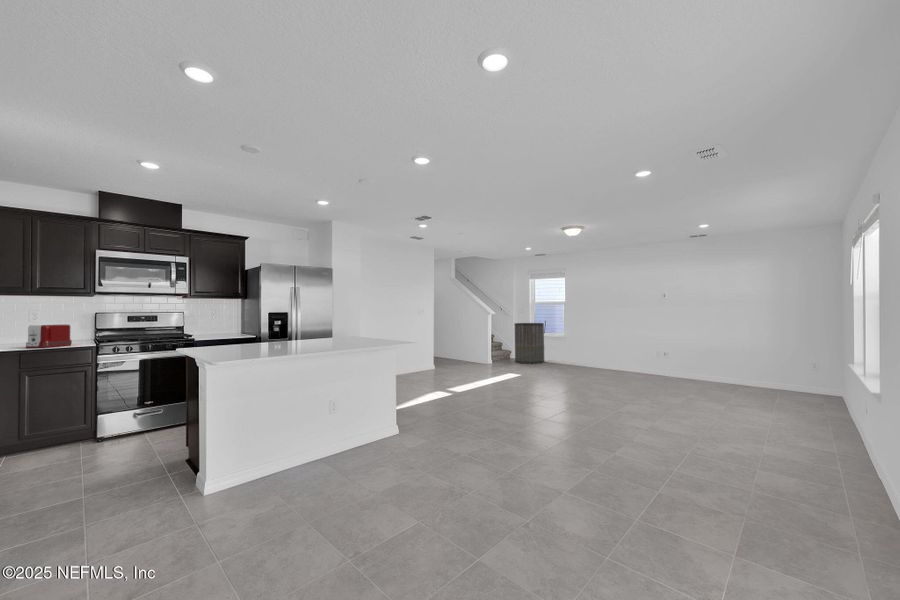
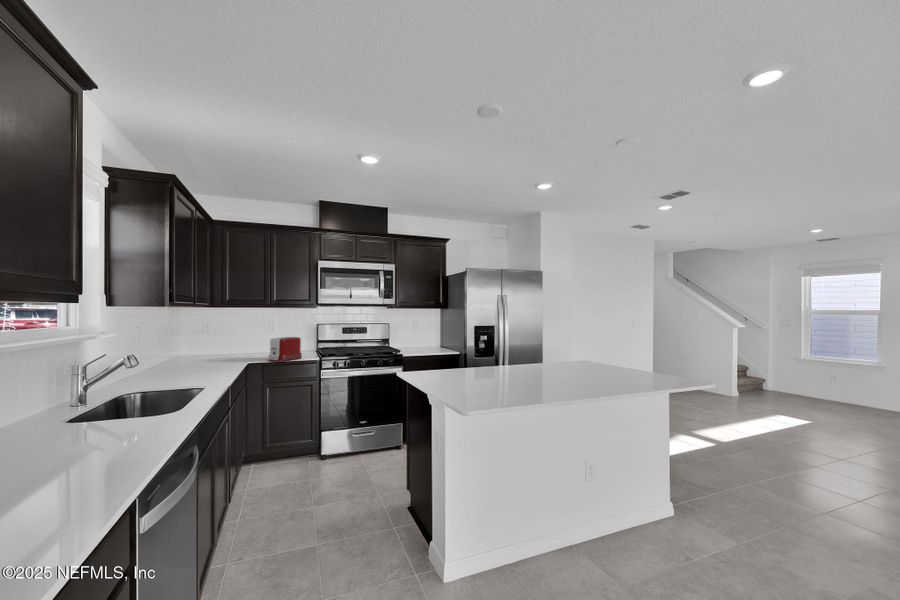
trash can: present [515,323,544,364] -> none [779,341,837,405]

